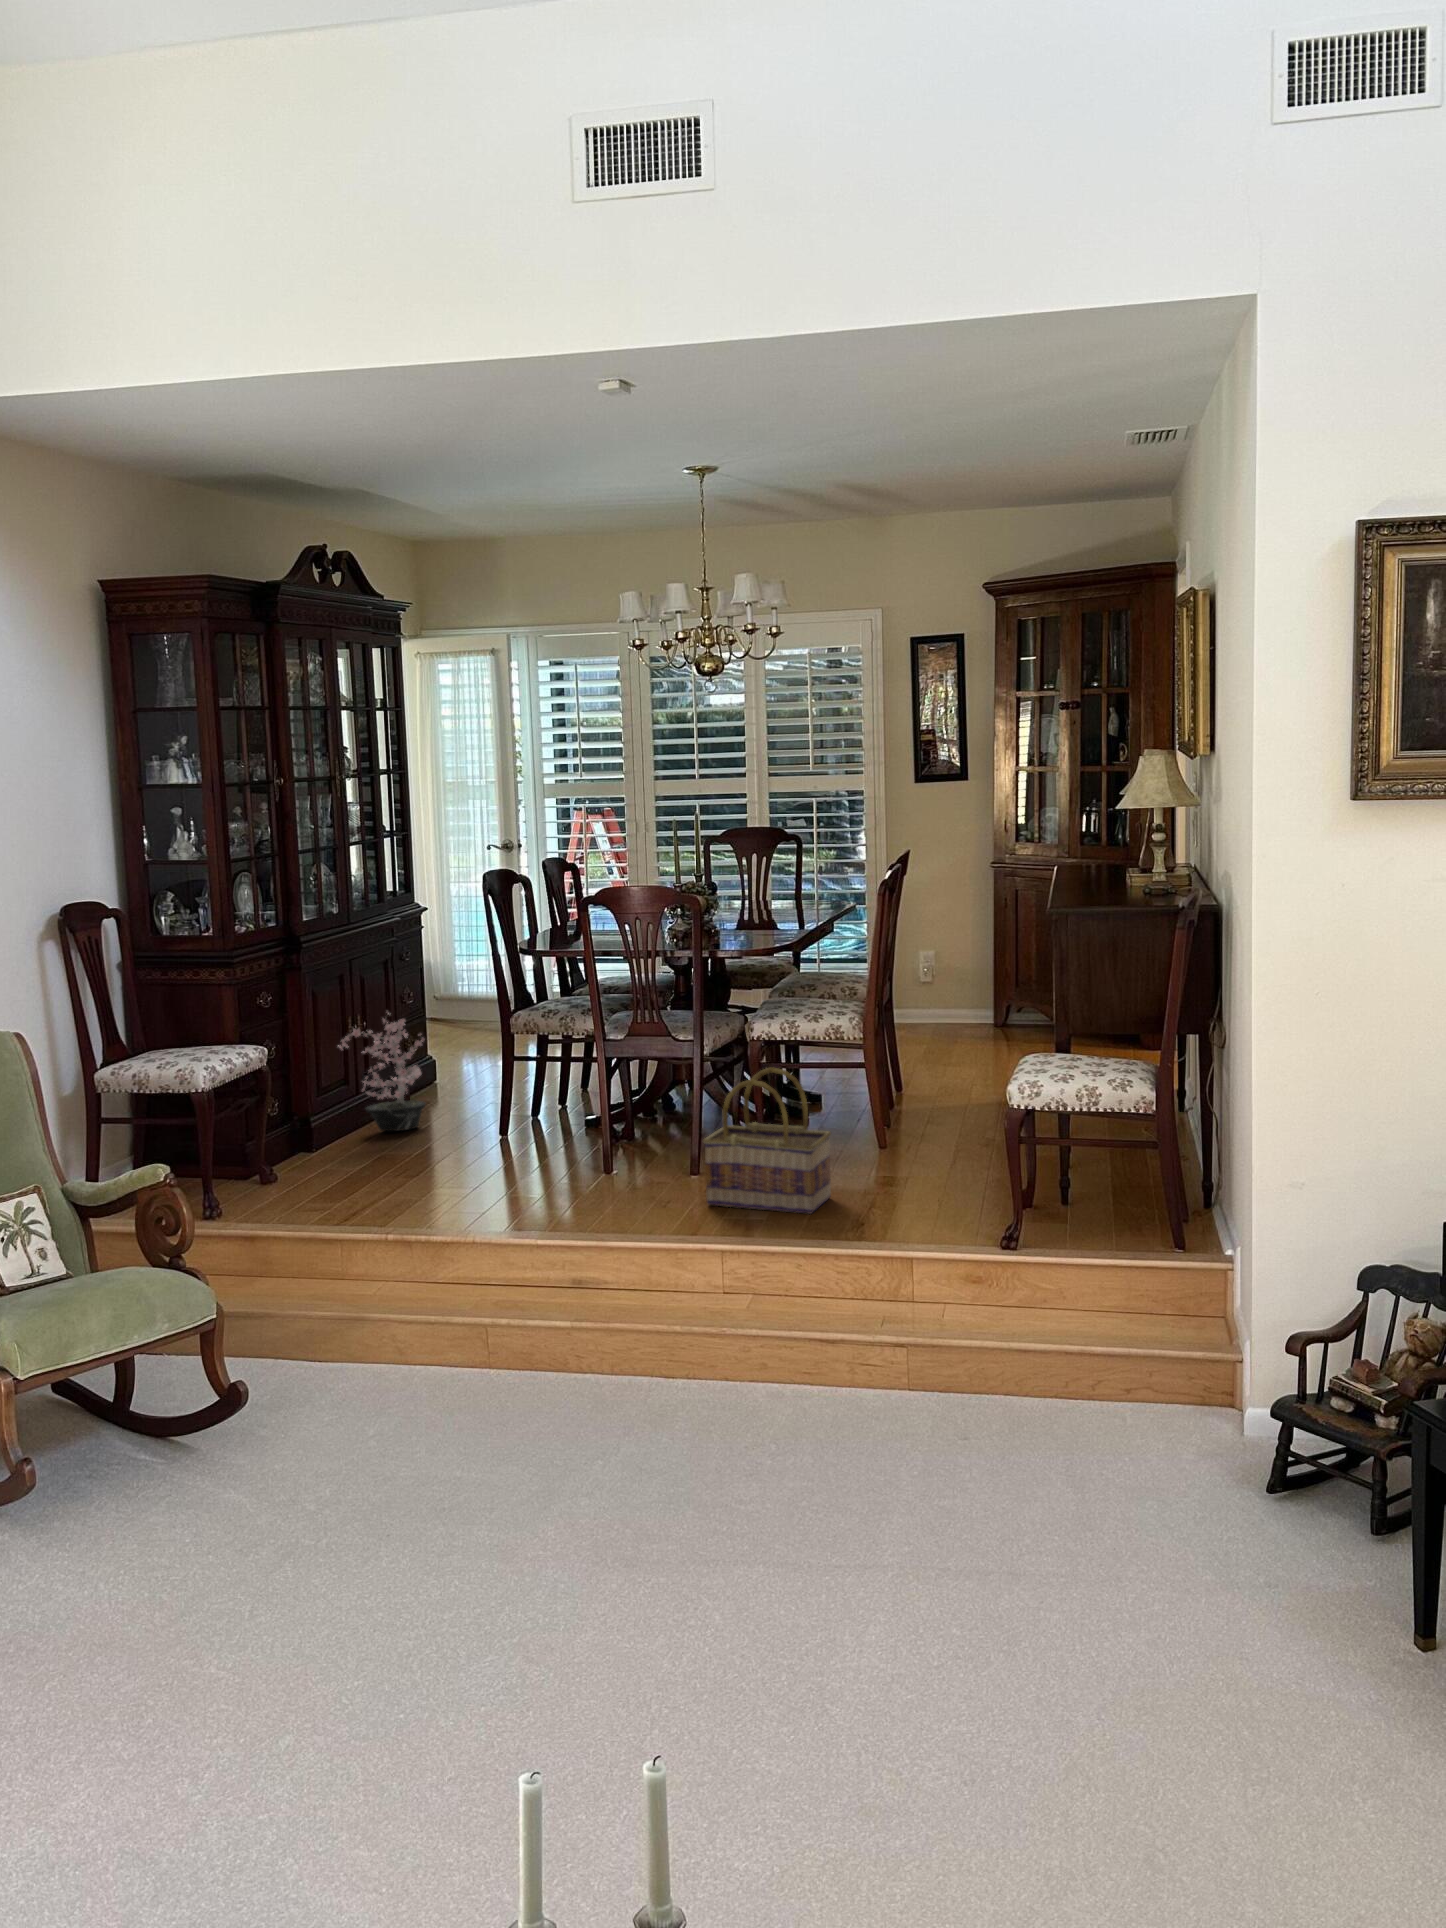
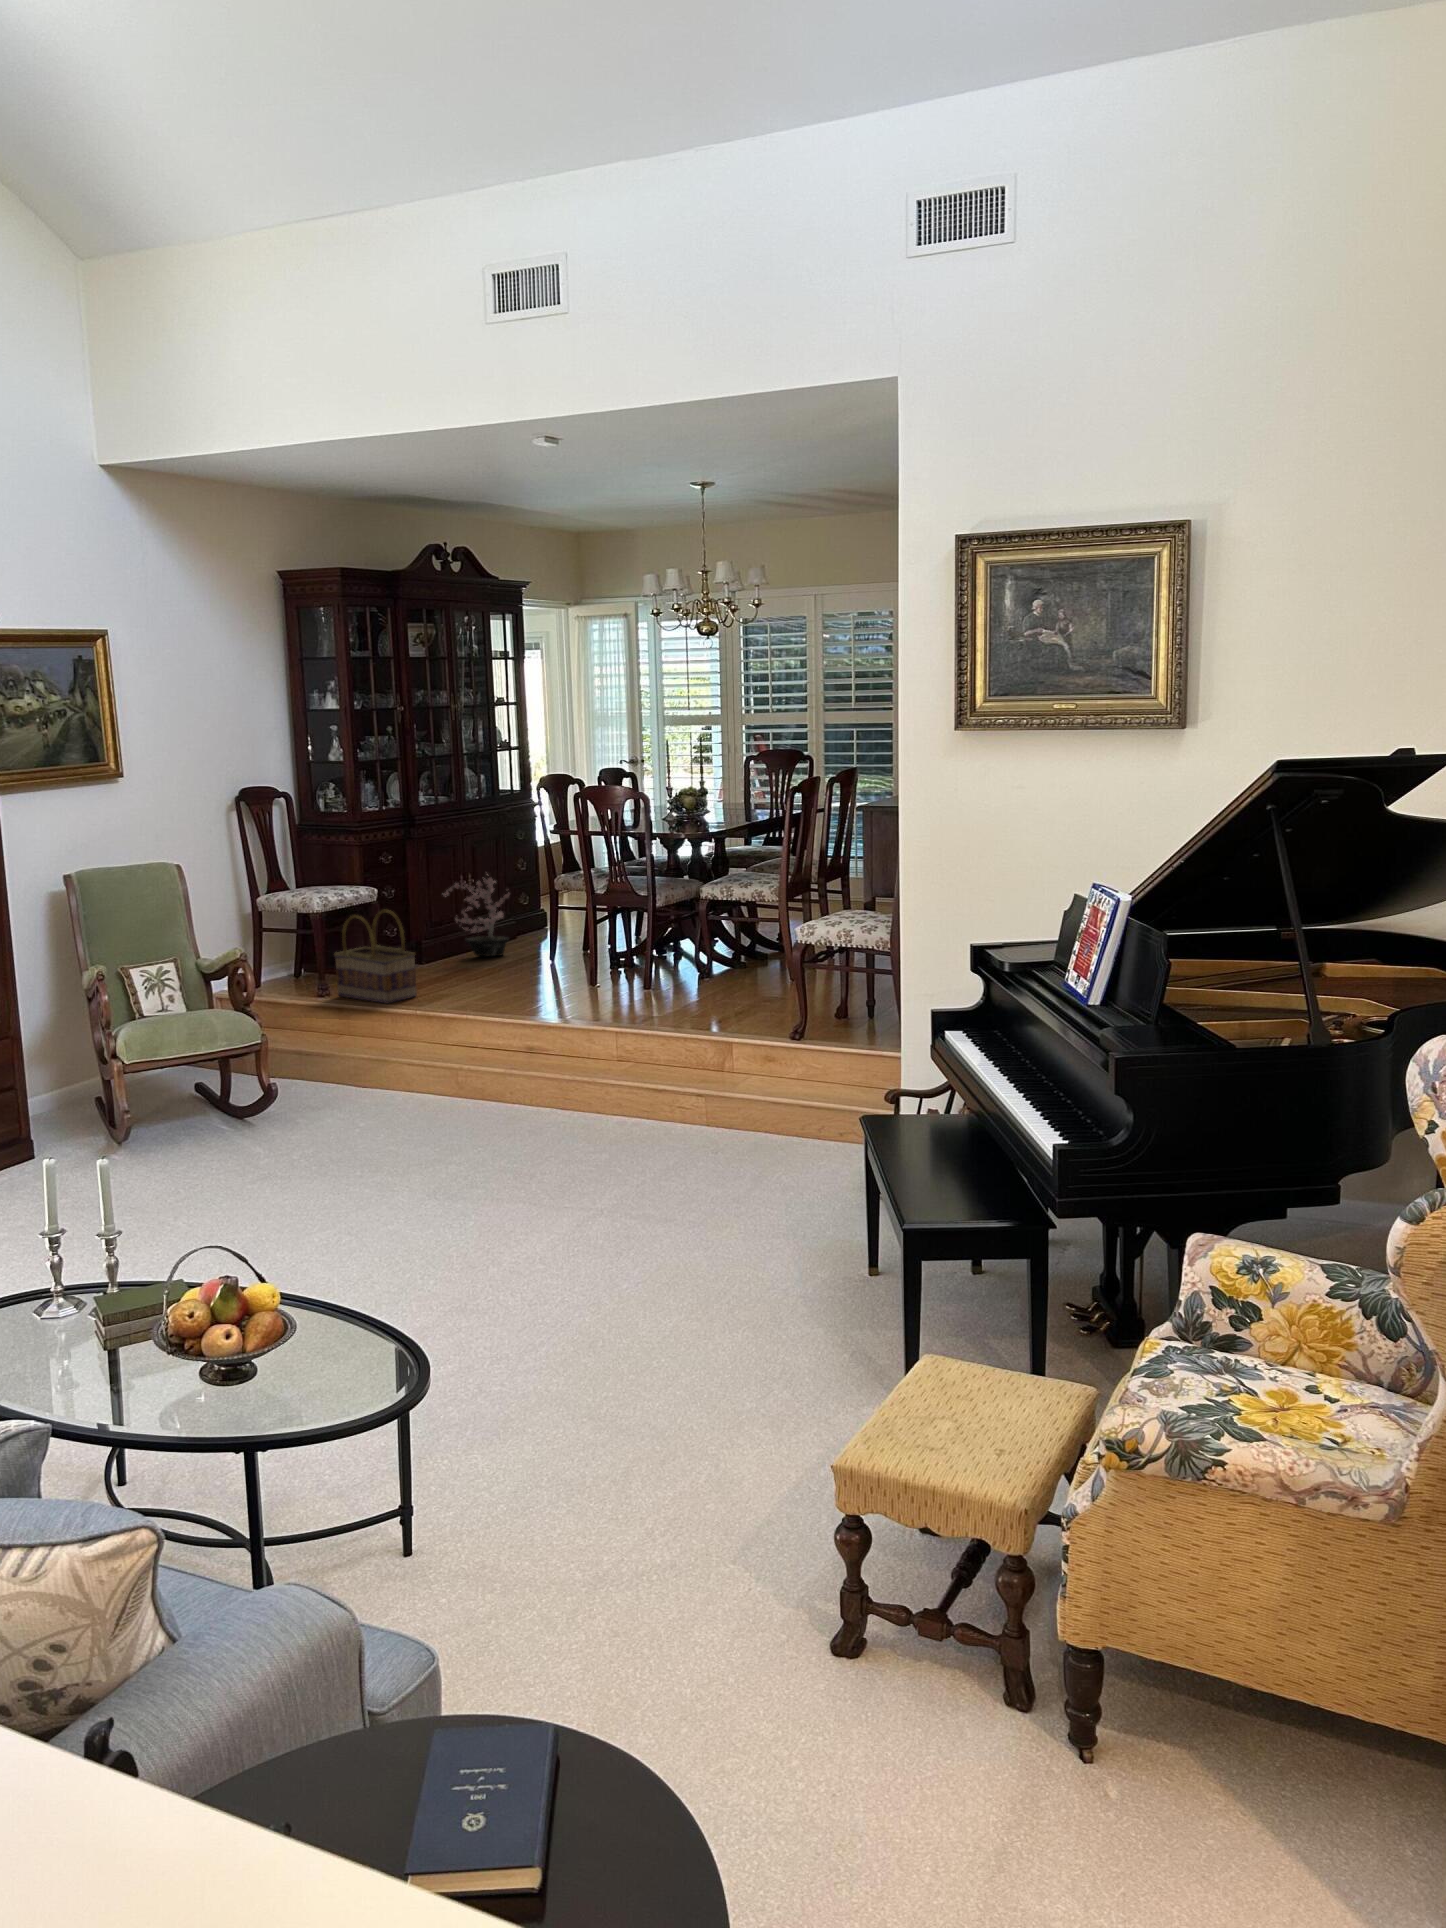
basket: present [703,1067,831,1214] -> present [334,909,417,1004]

